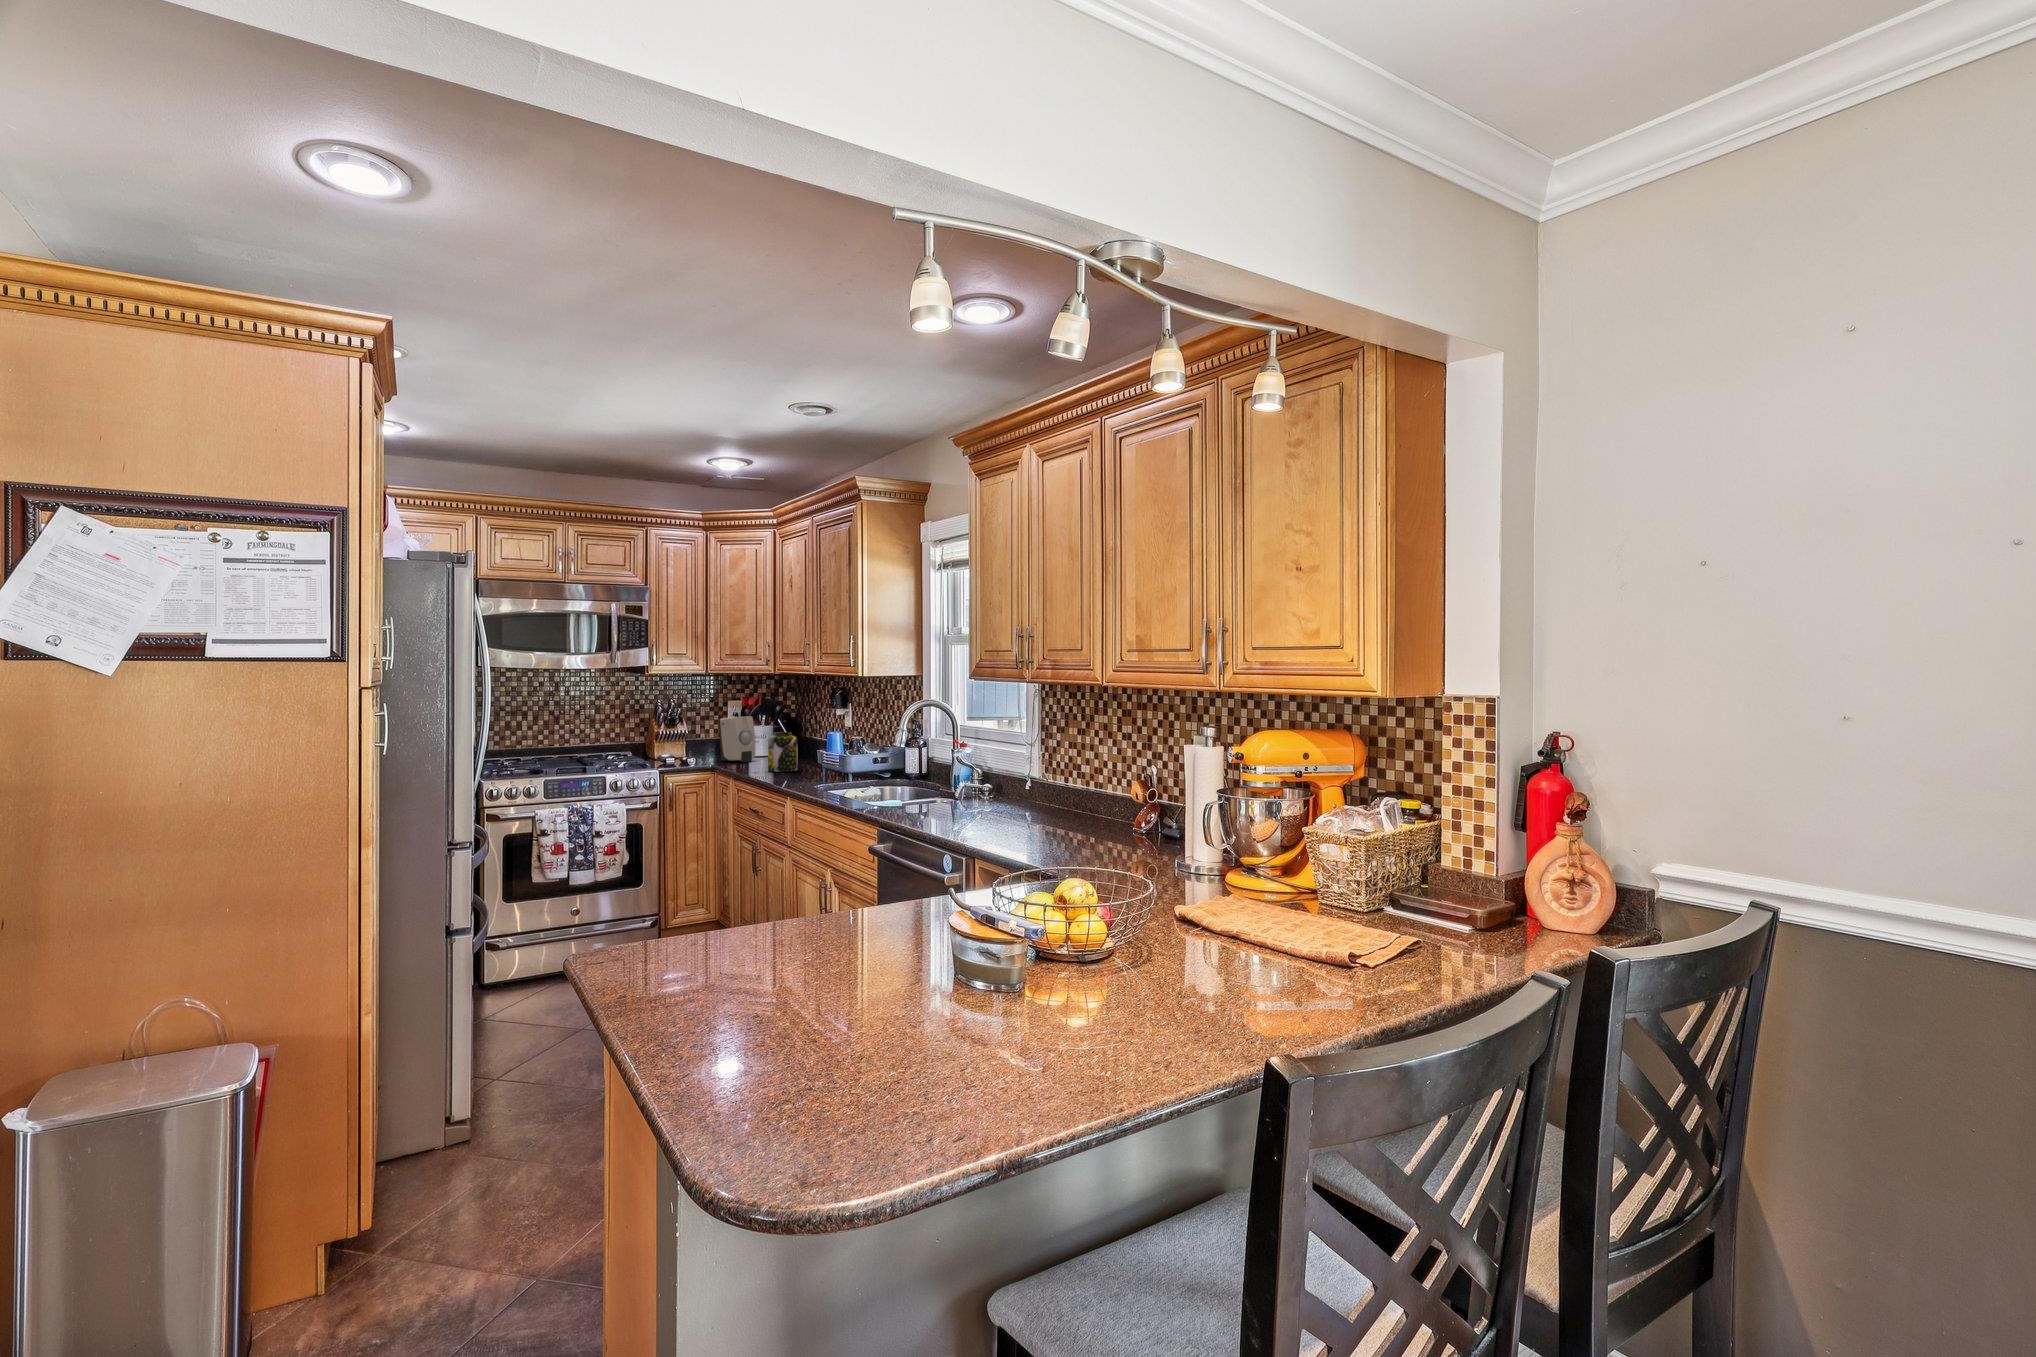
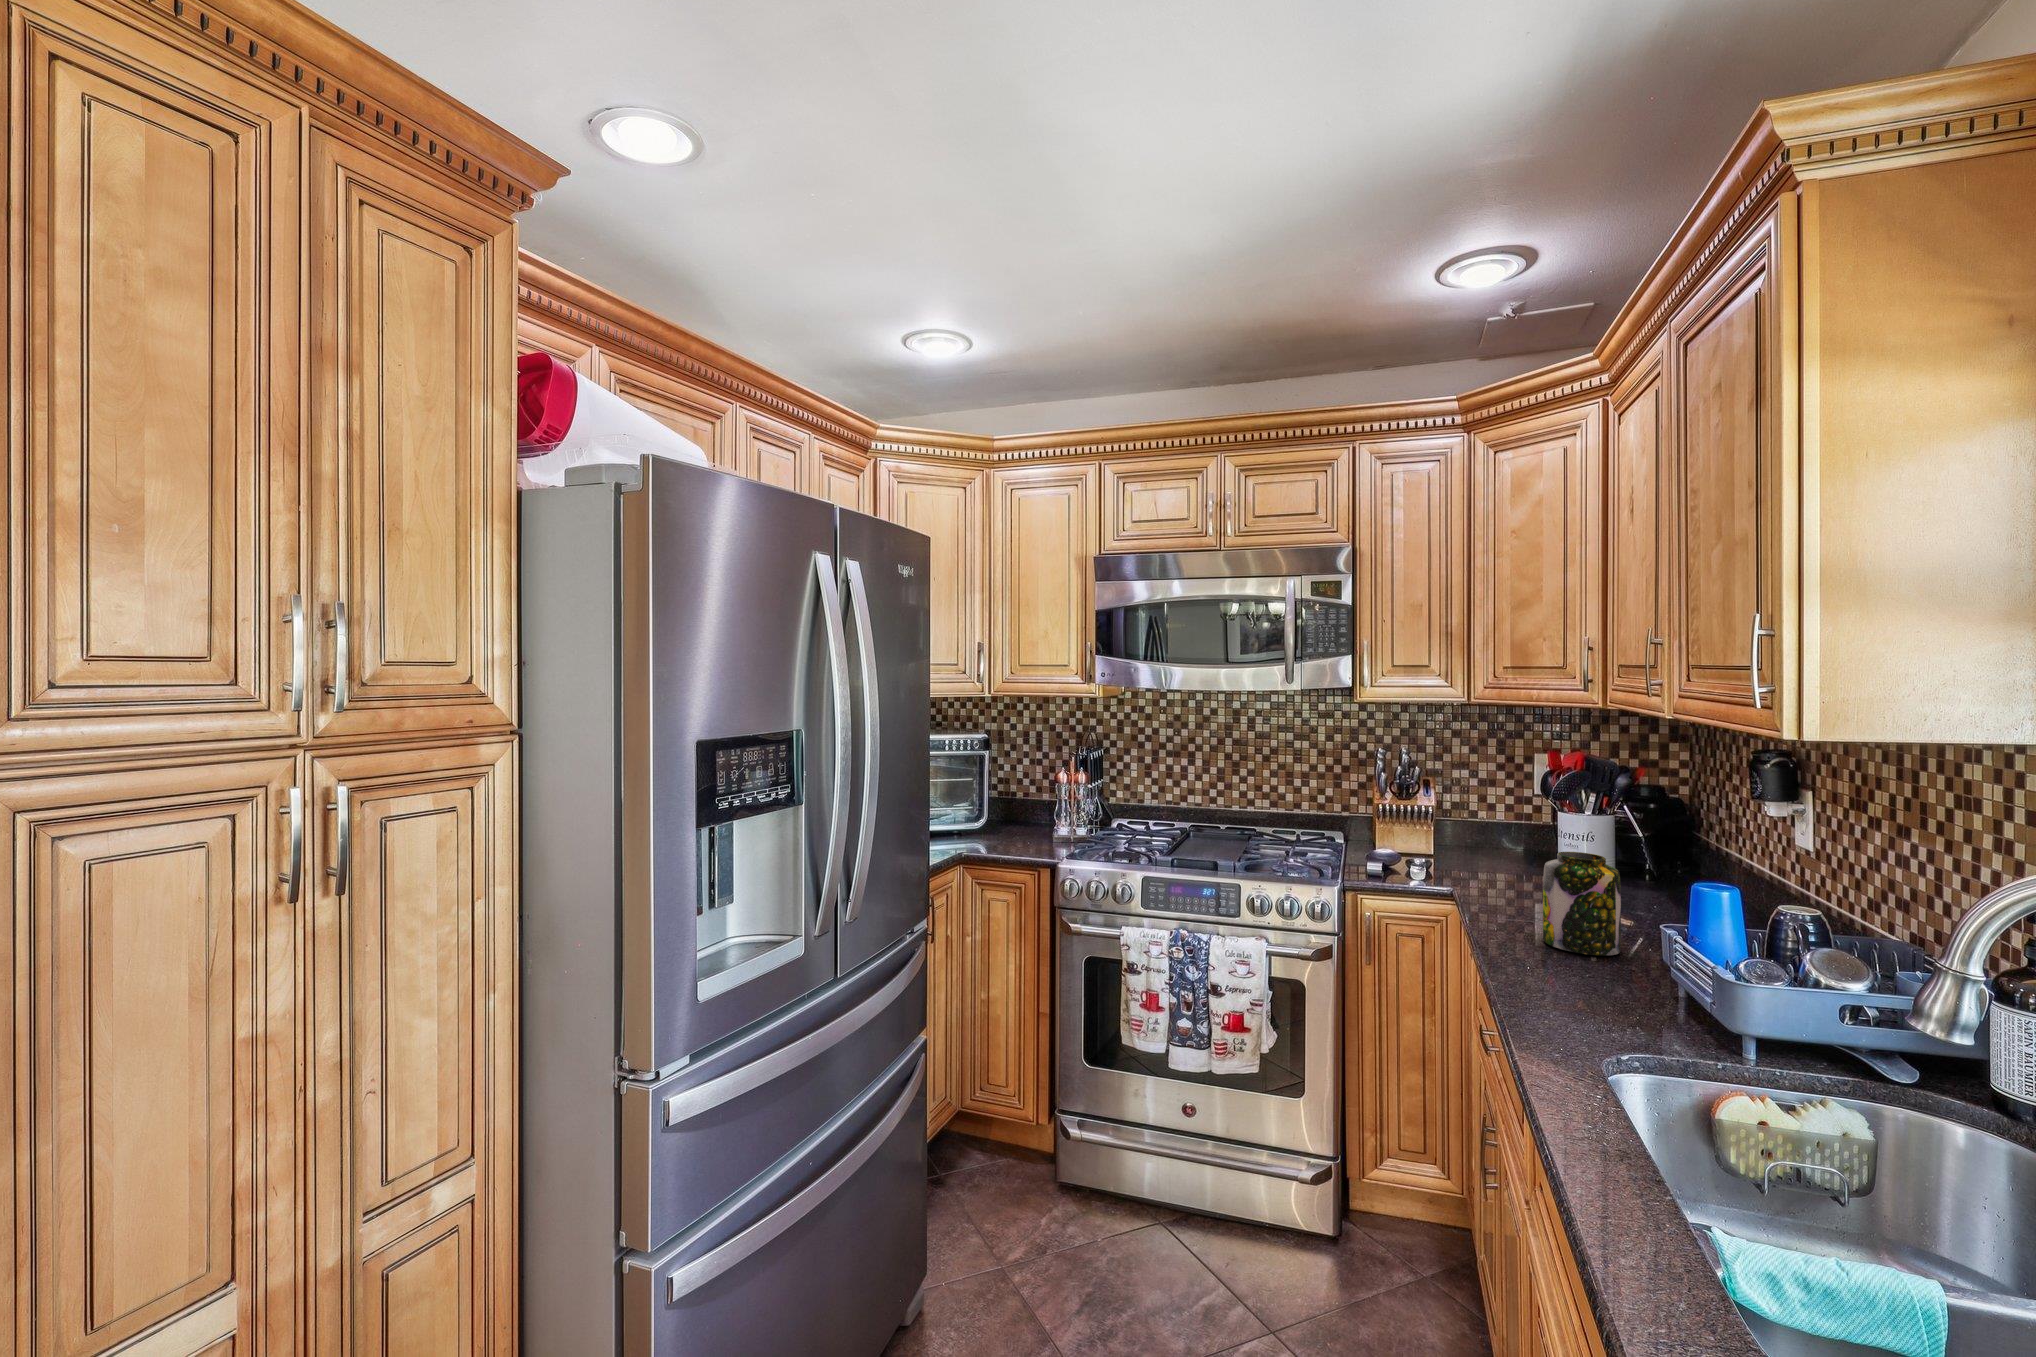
soap dispenser: present [719,716,755,762] -> none [1487,793,1560,889]

